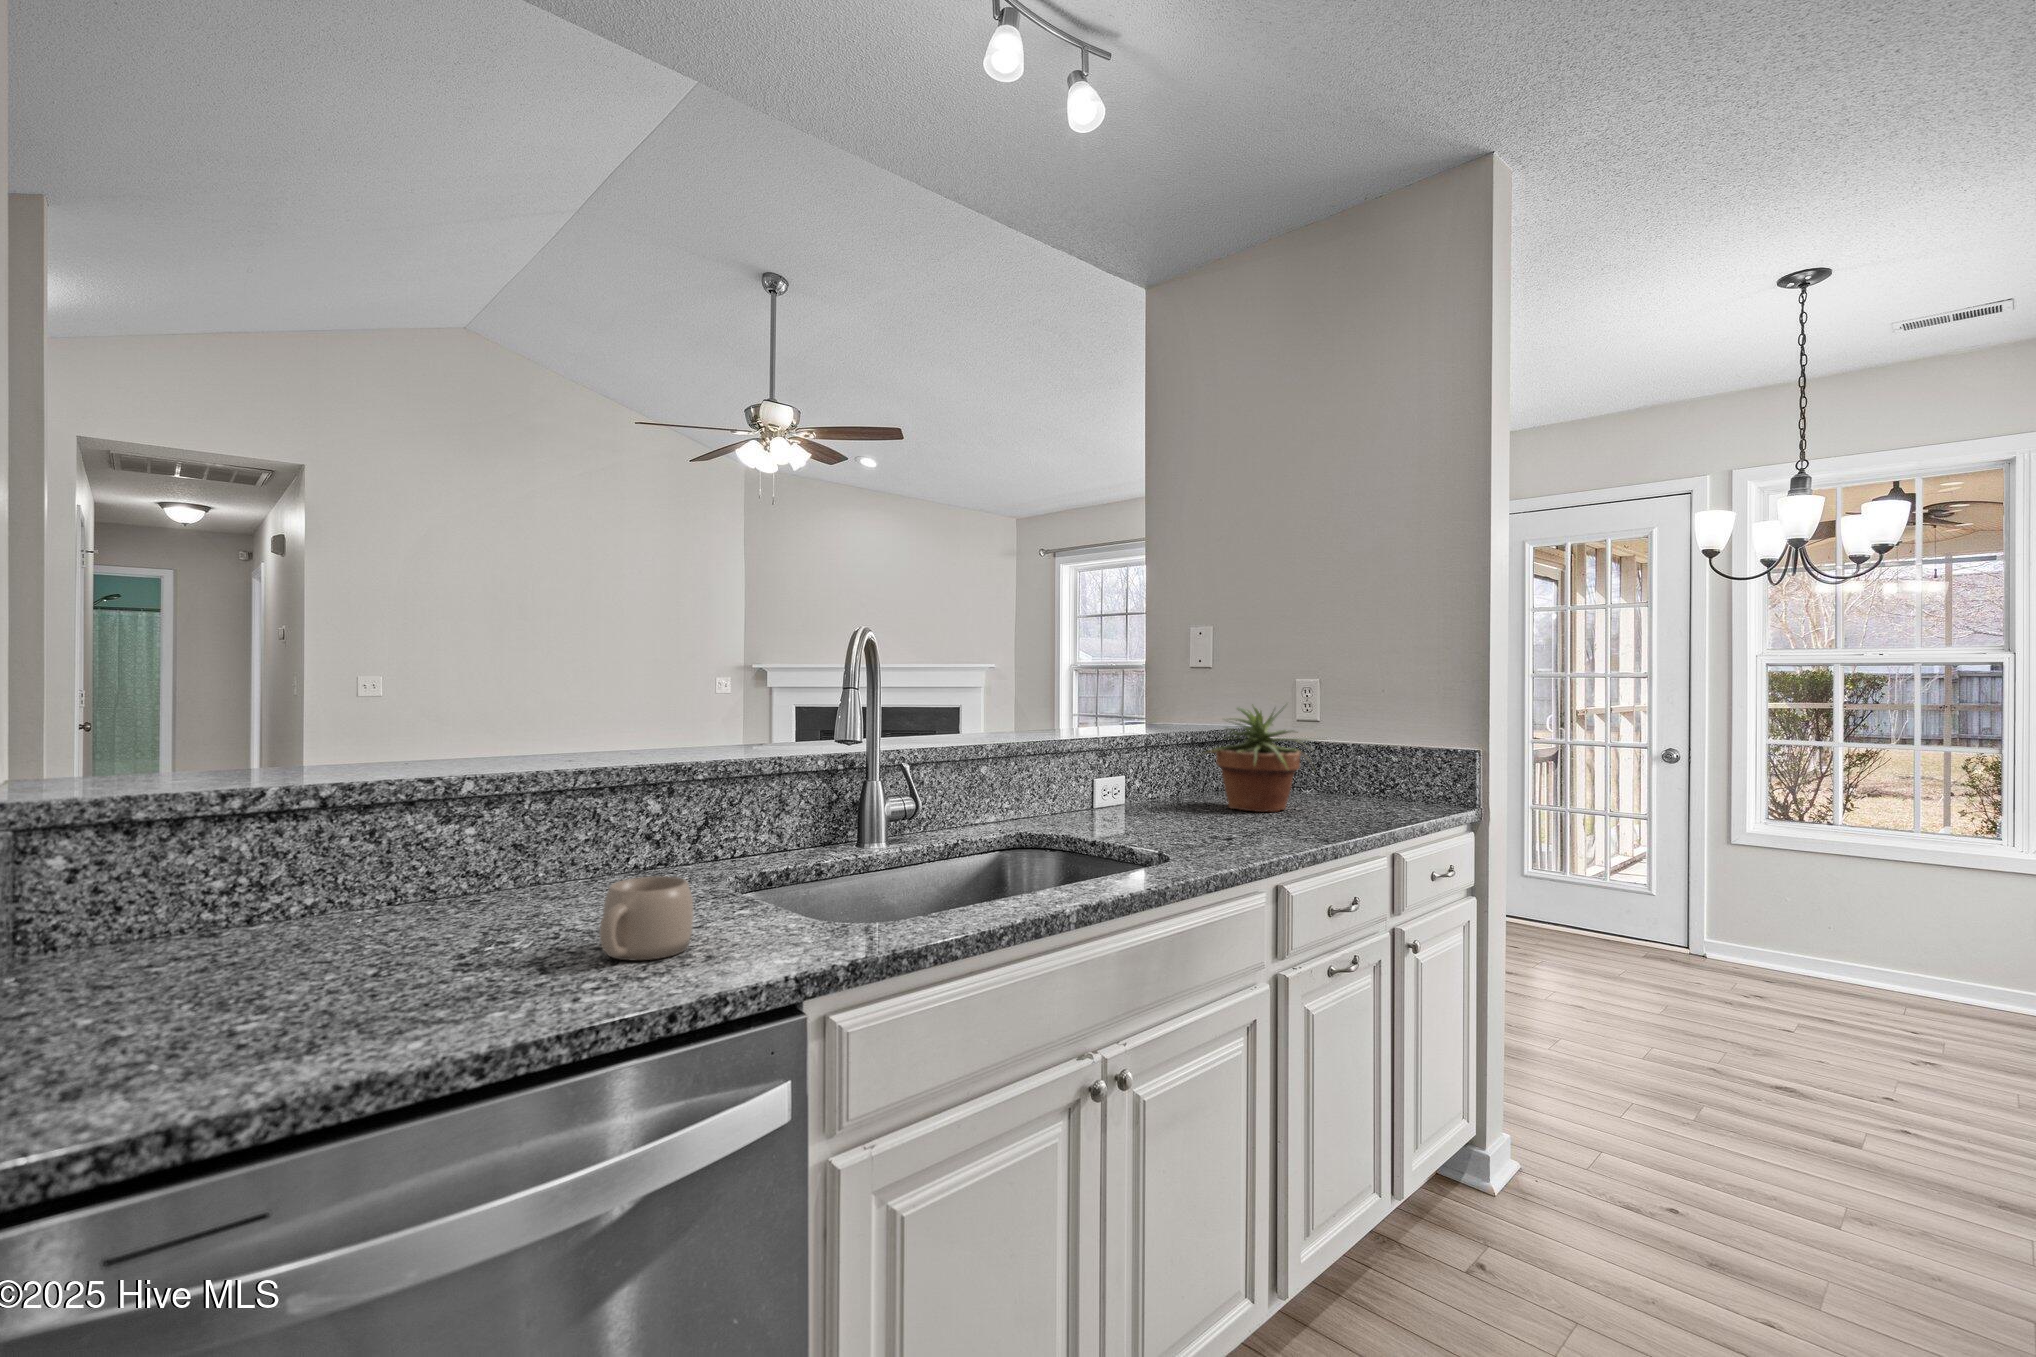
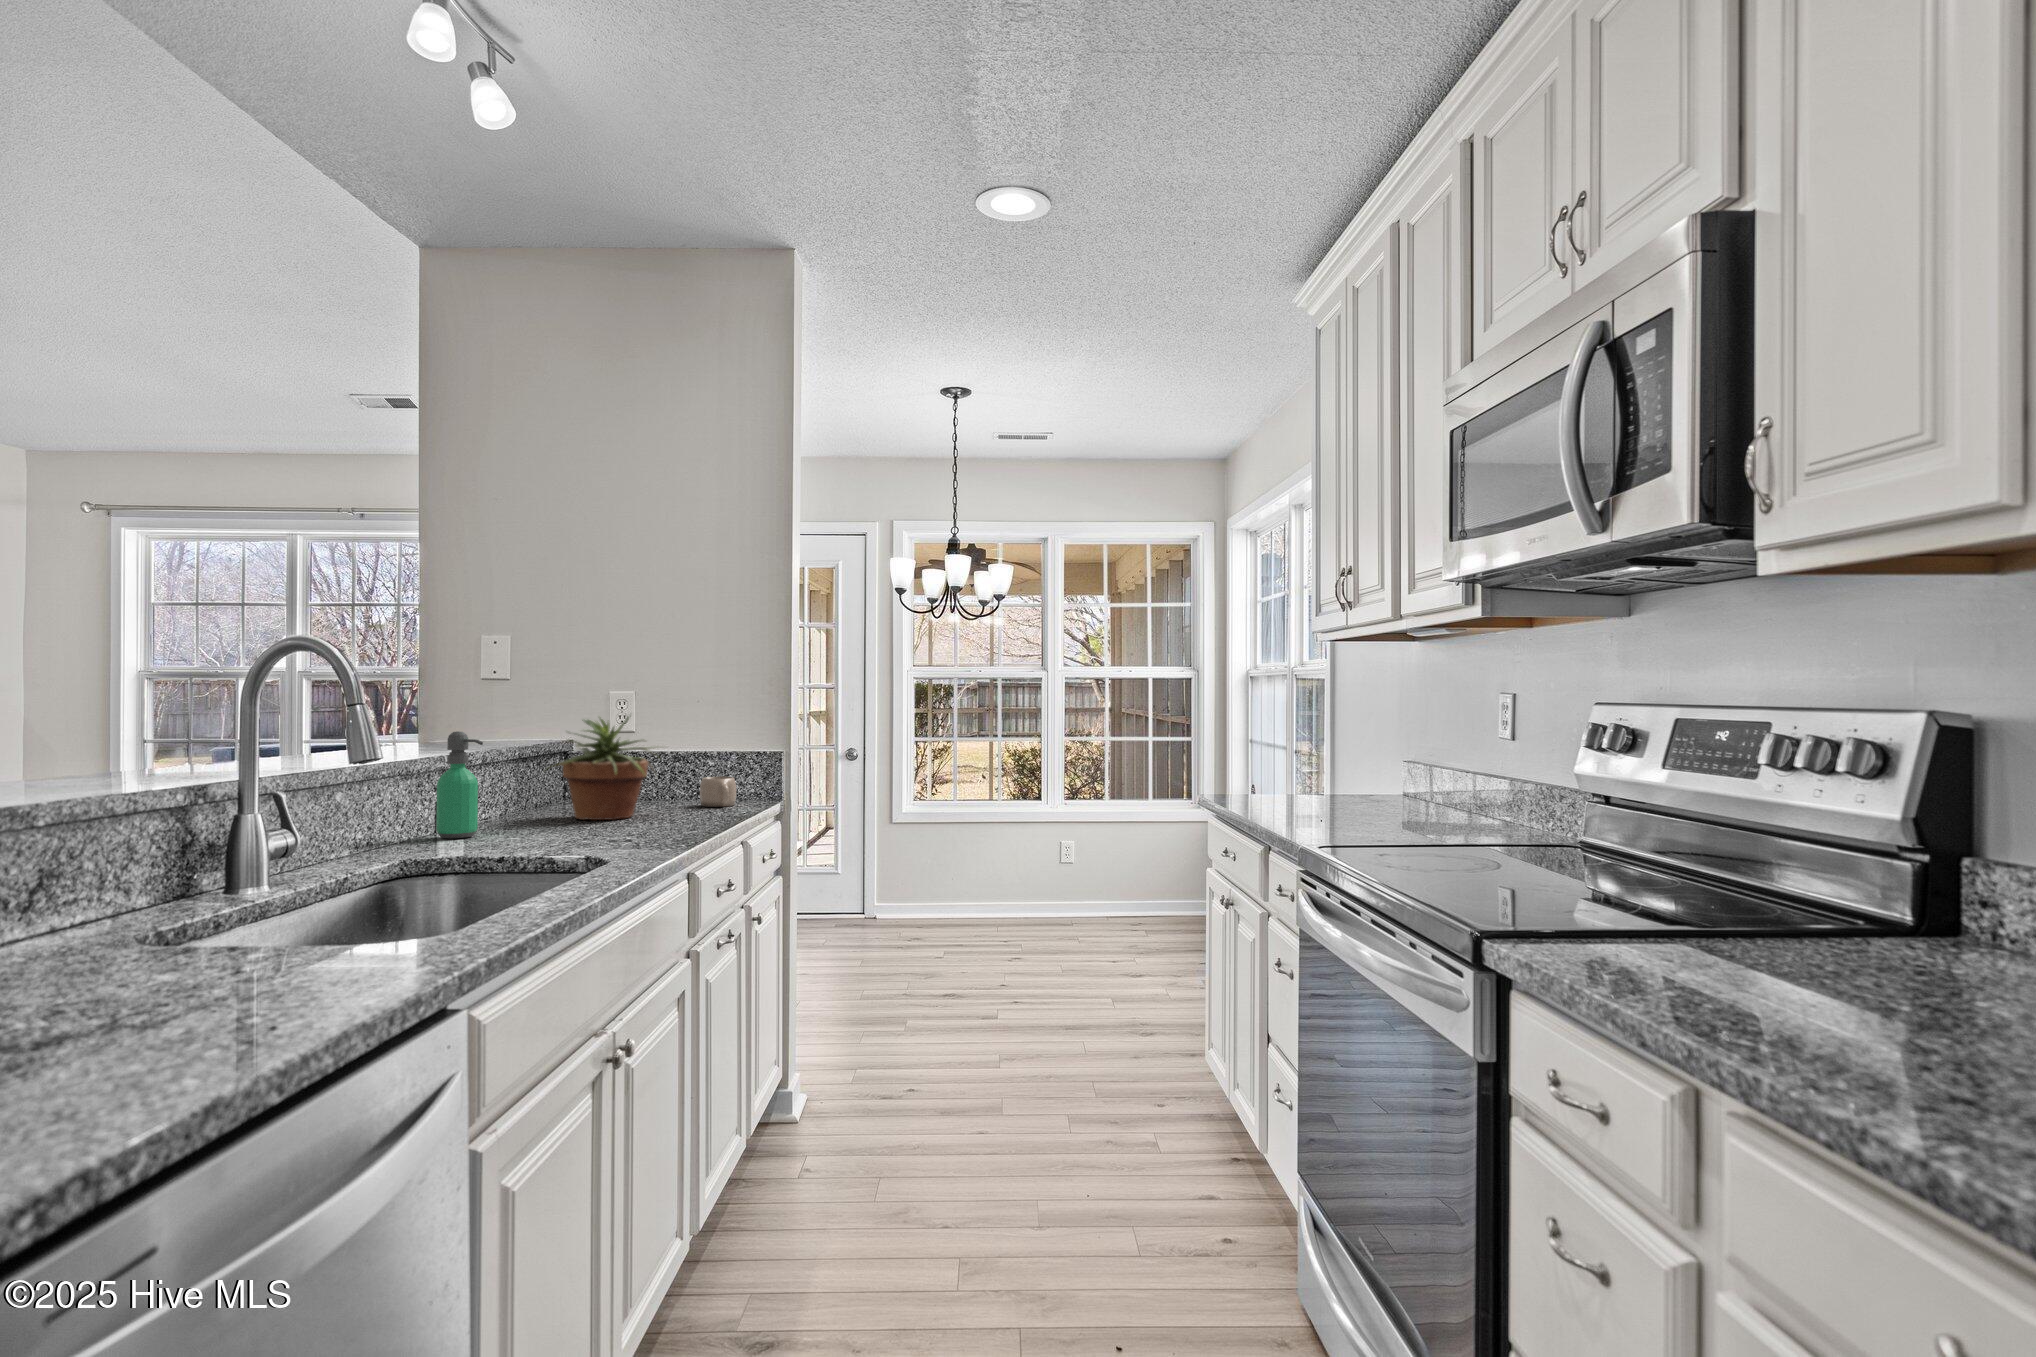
soap dispenser: none [1086,716,1119,815] -> present [437,731,483,838]
mug: present [600,876,693,960] -> present [700,777,736,807]

